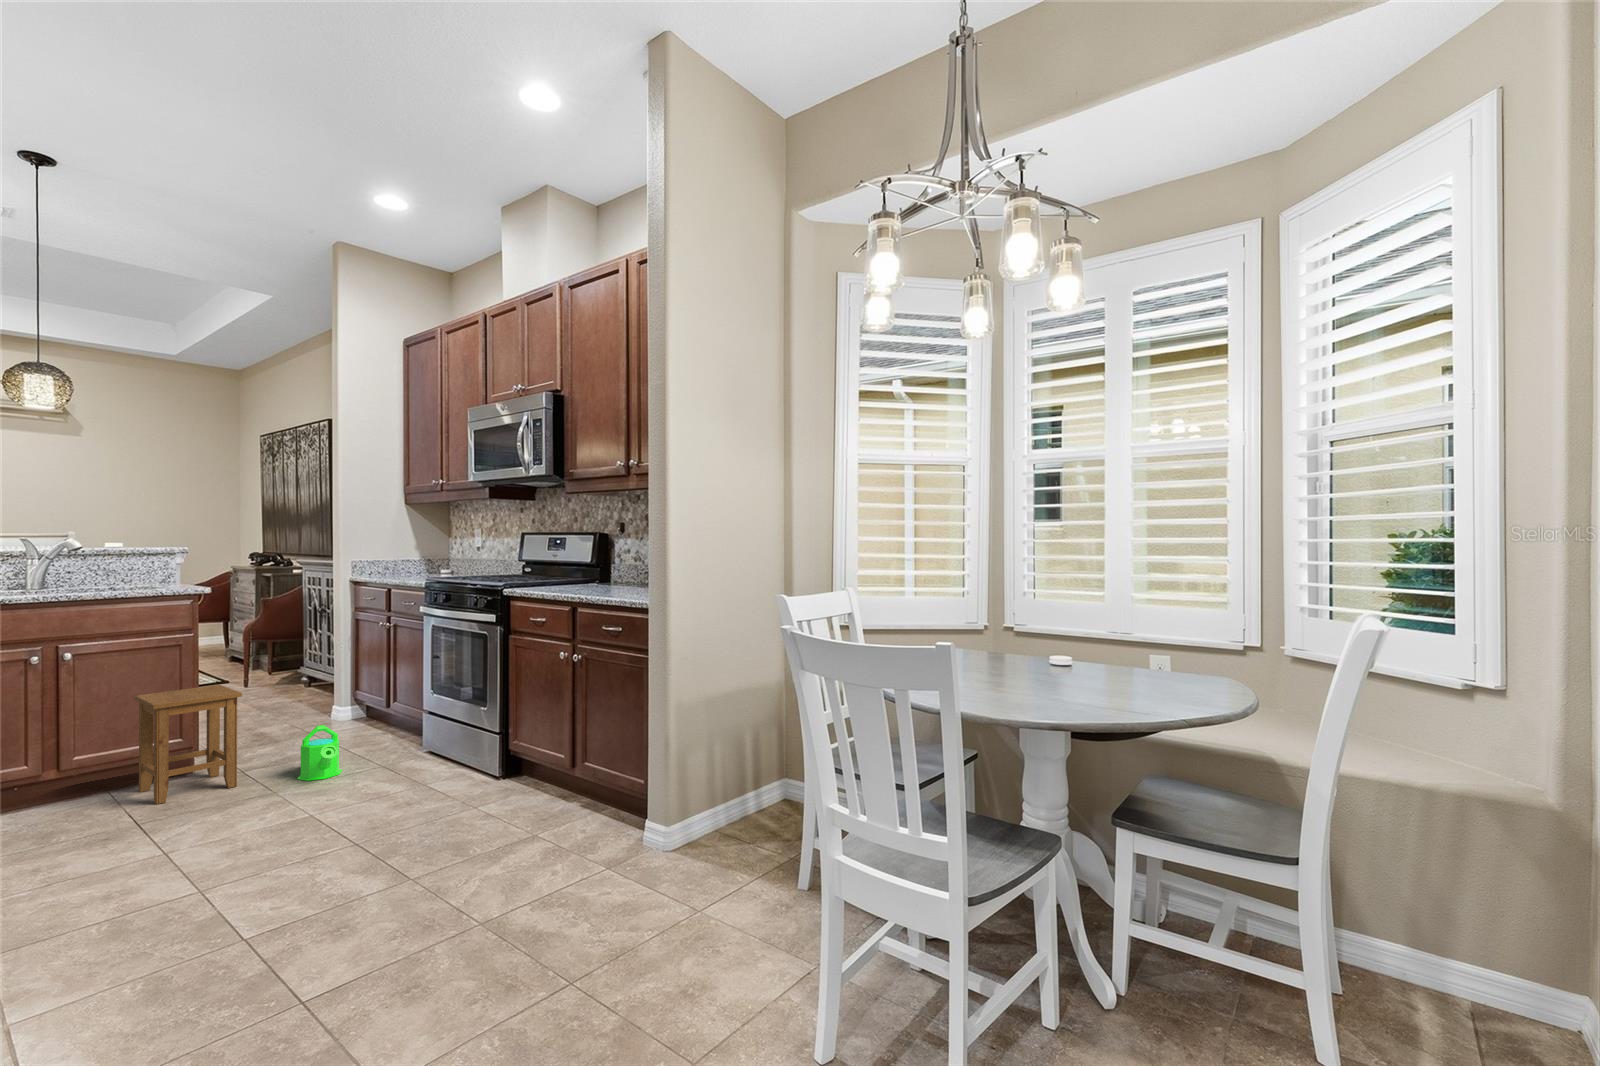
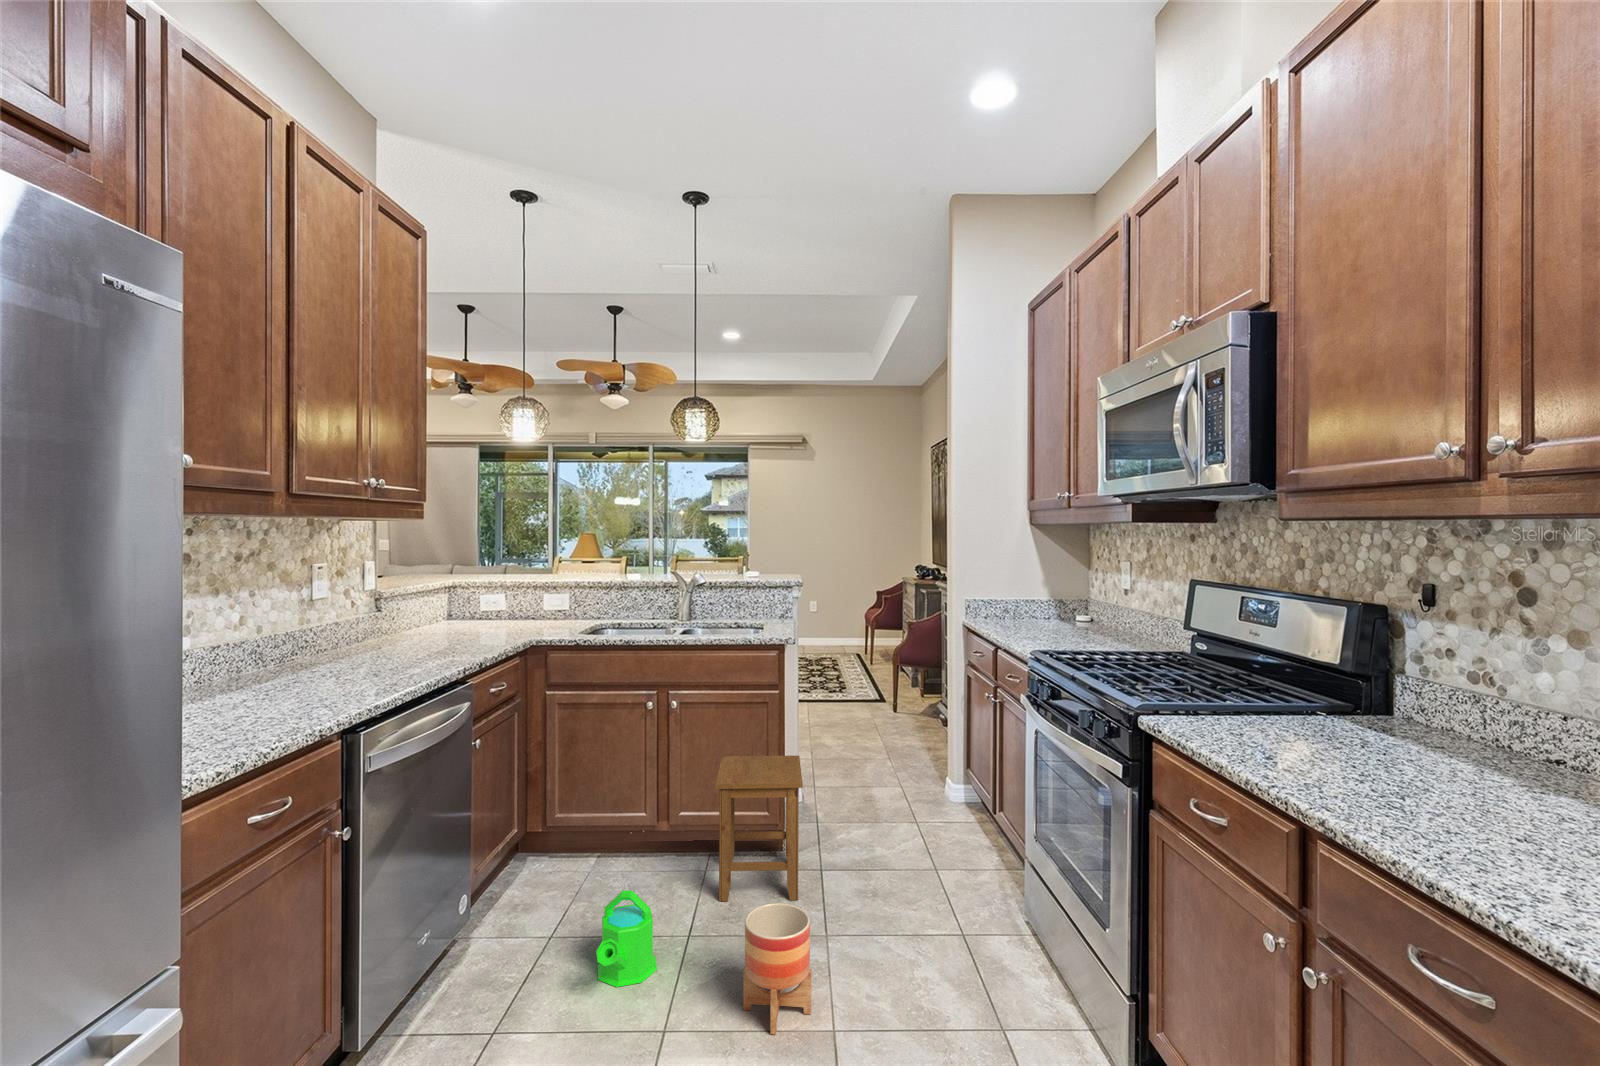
watering can: present [297,725,342,781] -> present [596,890,657,987]
planter: none [234,752,292,829] -> present [743,903,811,1034]

